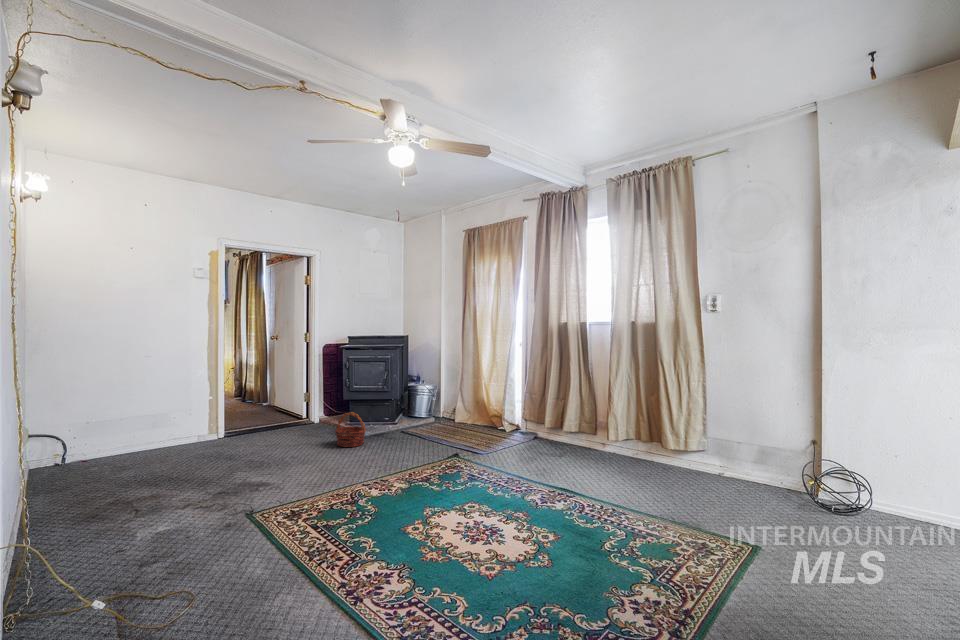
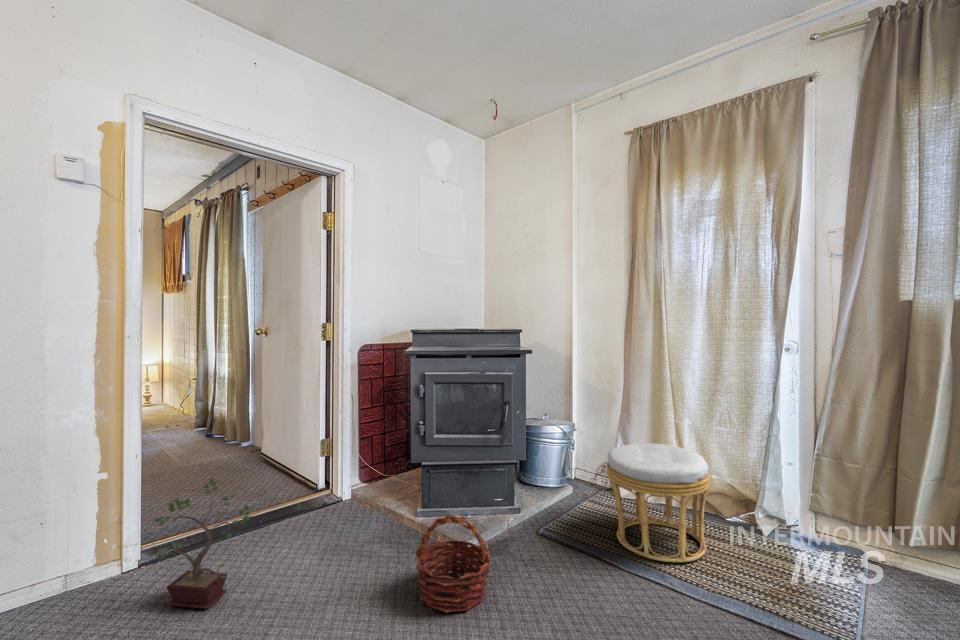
ottoman: none [431,391,475,438] -> present [607,443,710,563]
potted plant: none [232,396,271,446] -> present [154,478,252,609]

